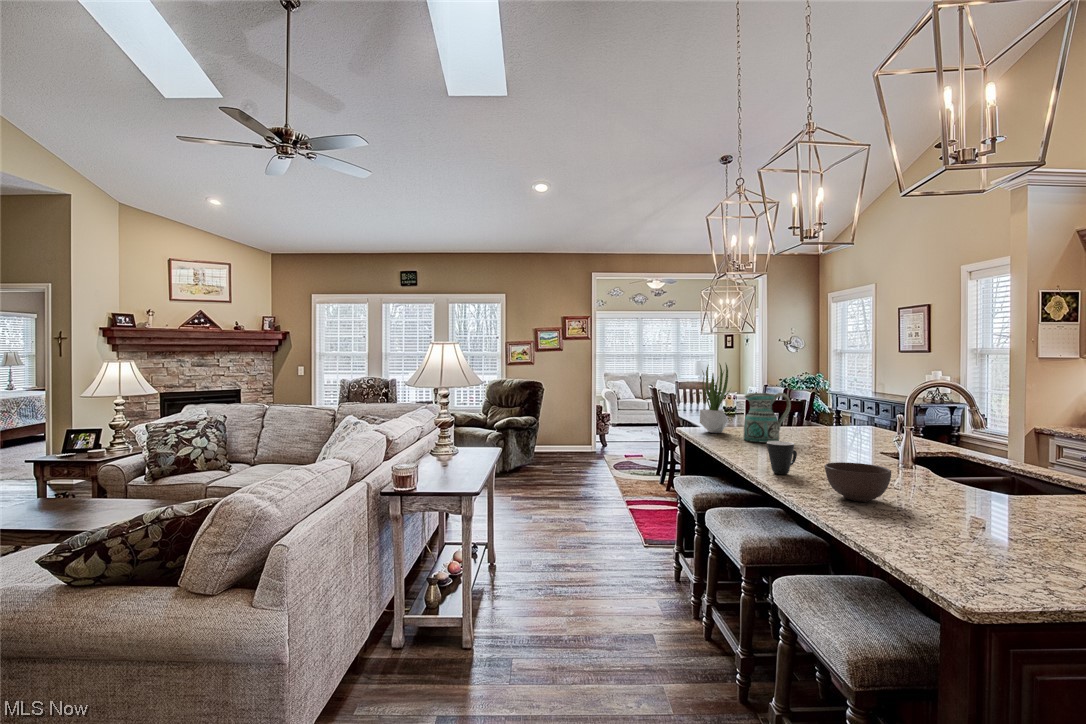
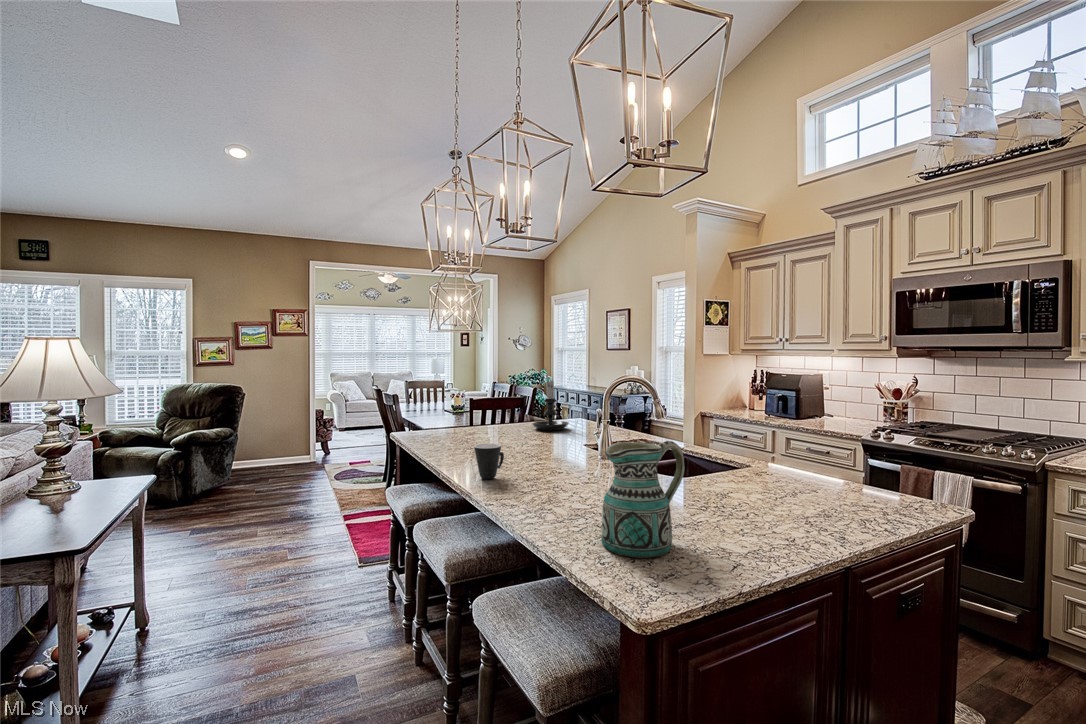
potted plant: present [700,363,730,433] -> none [416,360,449,436]
candle holder: none [821,381,867,436] -> present [533,381,569,430]
ceramic pitcher: present [744,393,791,443] -> present [601,441,685,558]
bowl: present [825,462,891,502] -> none [526,462,583,502]

